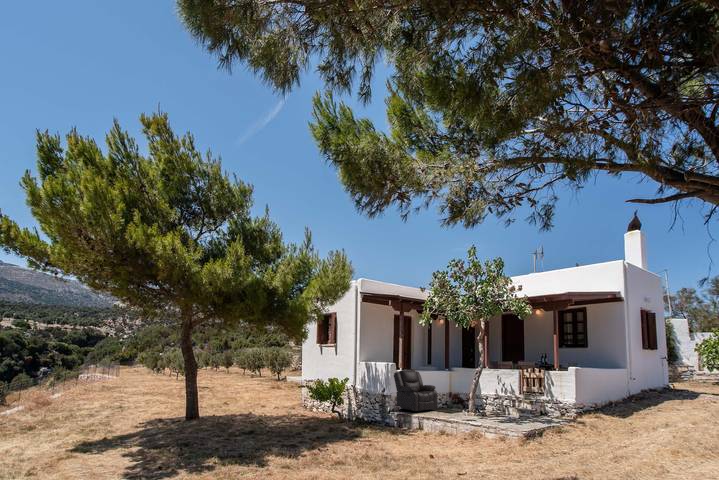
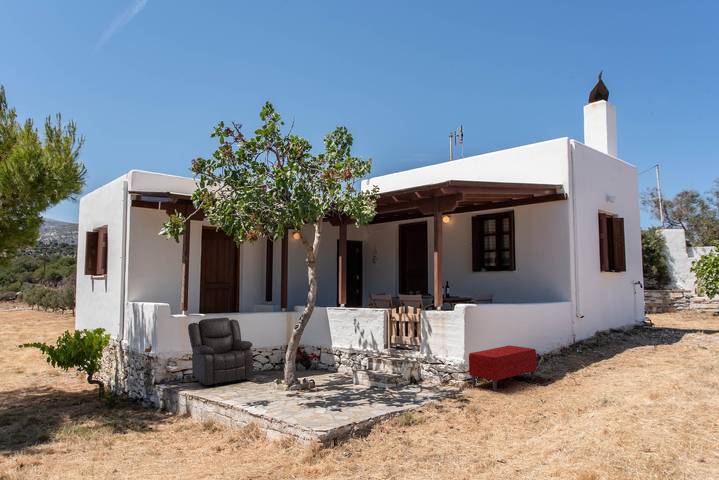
bench: none [579,395,618,420] -> present [469,345,537,391]

